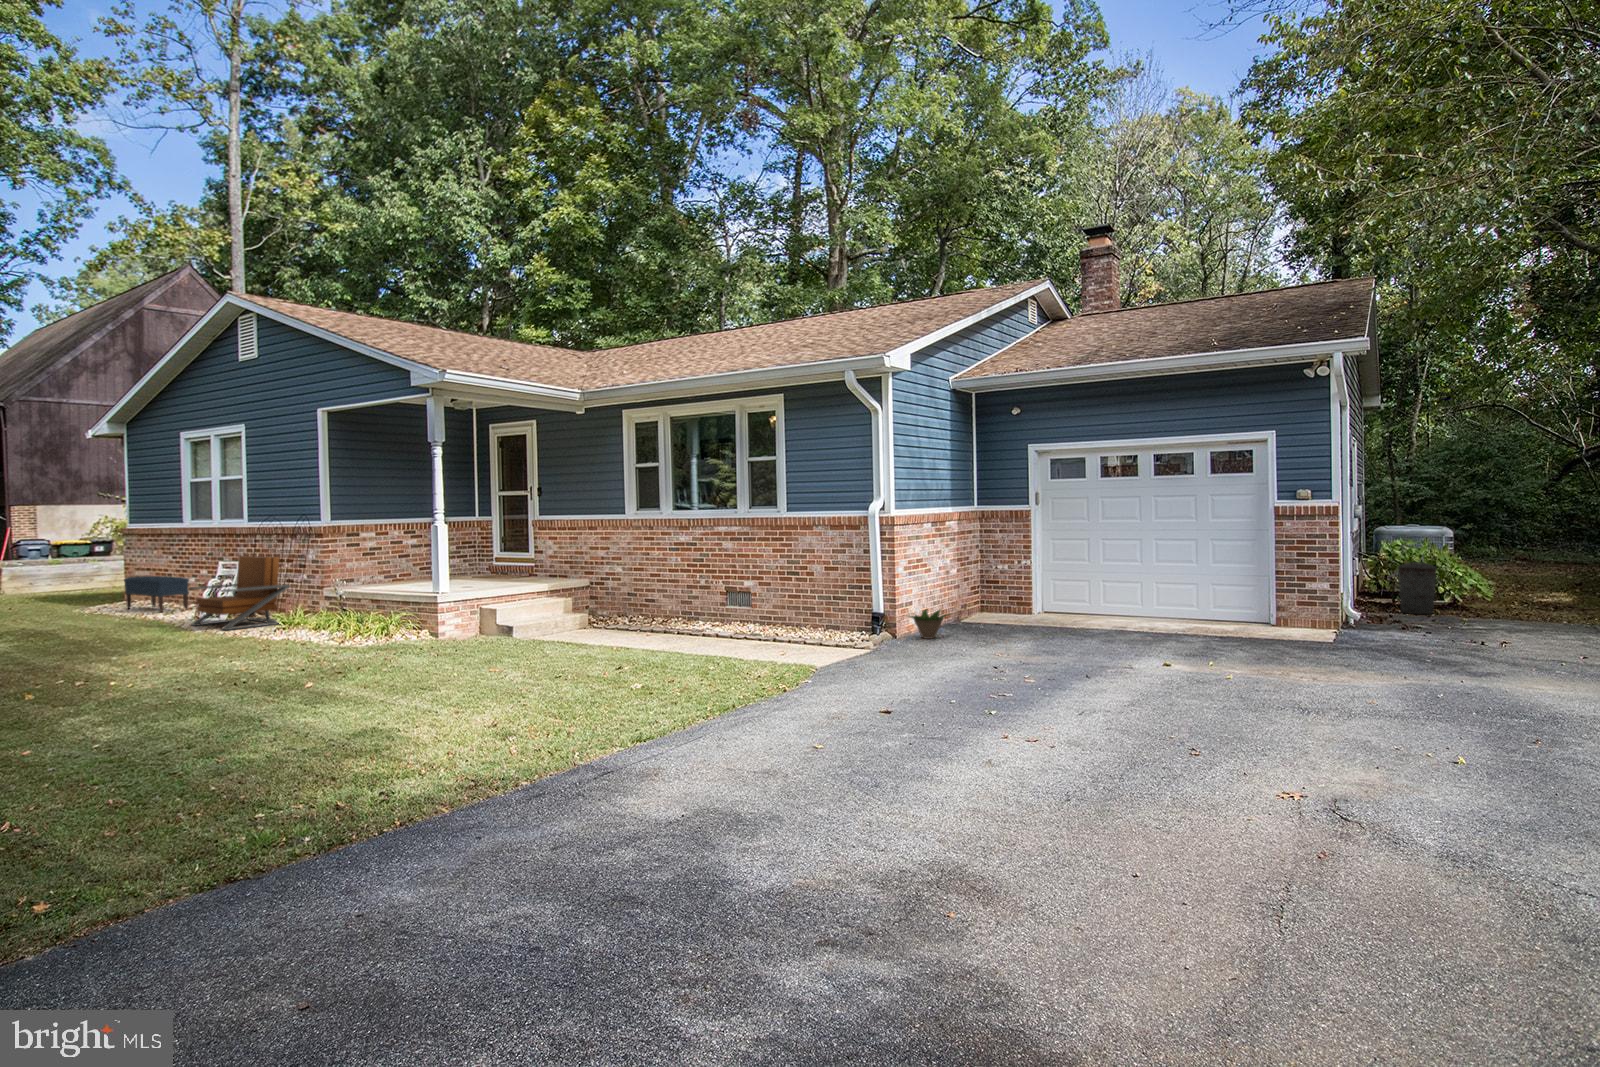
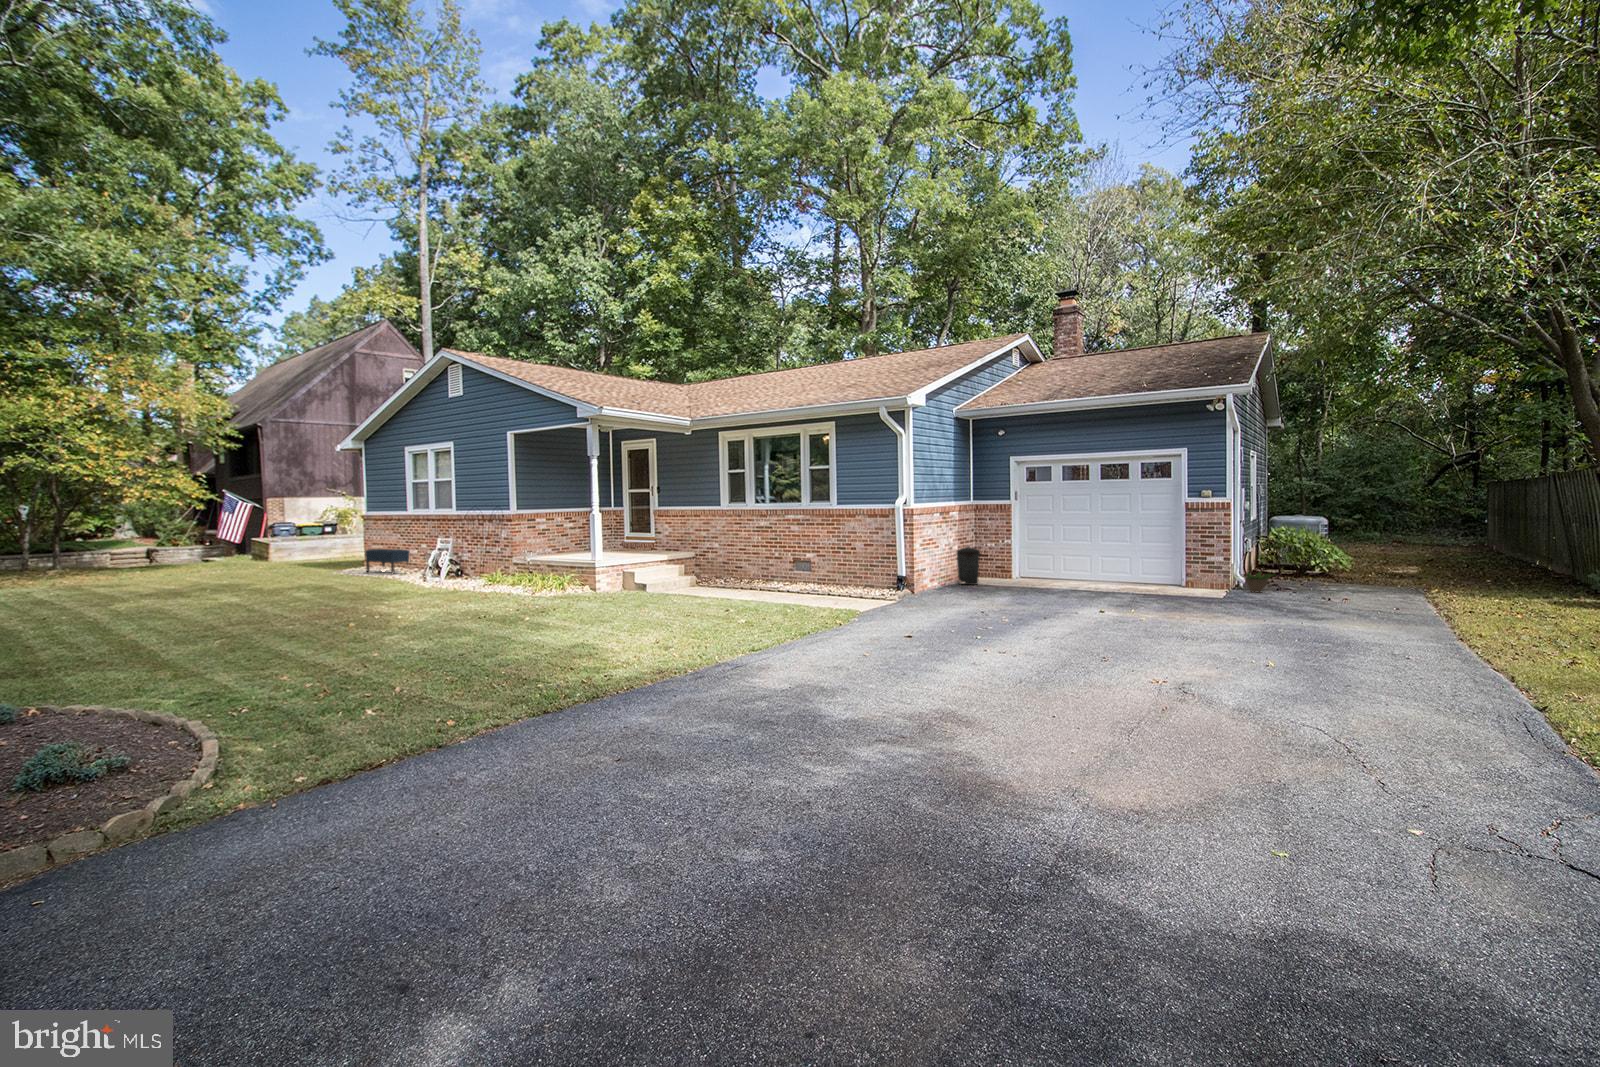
lounge chair: present [191,556,290,630] -> none [422,534,490,585]
trash can: present [1398,562,1436,614] -> present [957,546,981,585]
decorative plant: present [910,609,950,639] -> present [1244,572,1272,593]

